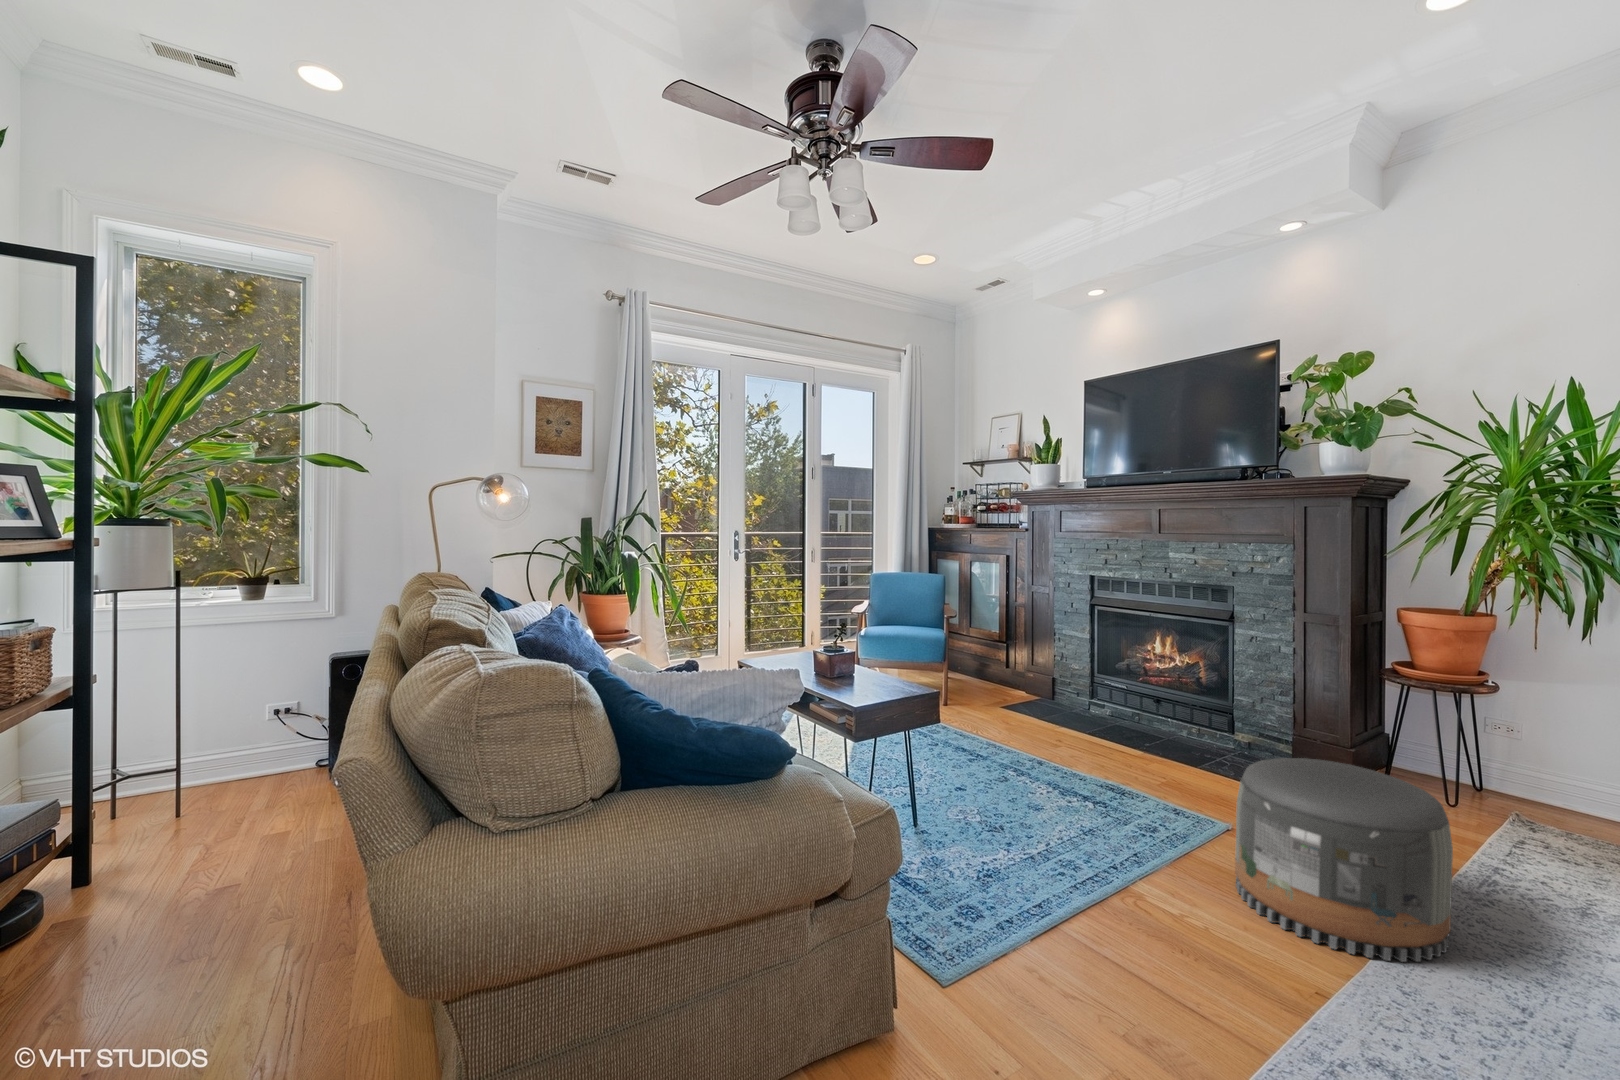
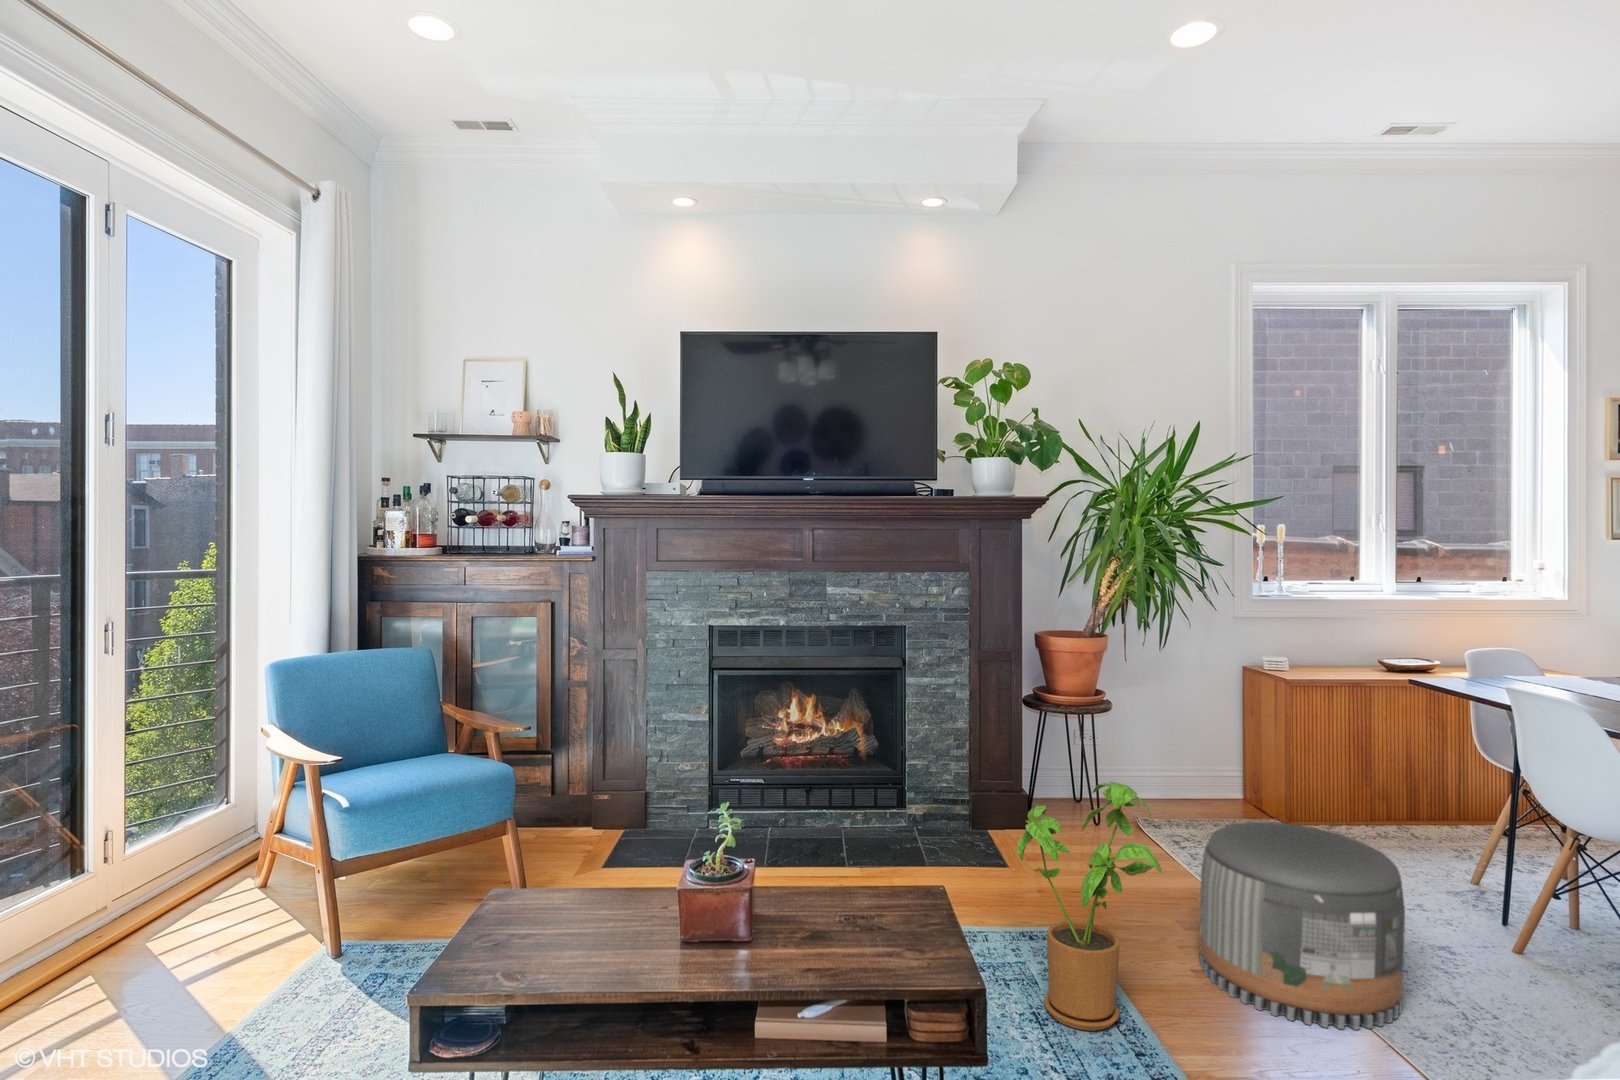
house plant: none [1063,674,1167,844] -> present [1017,781,1163,1031]

